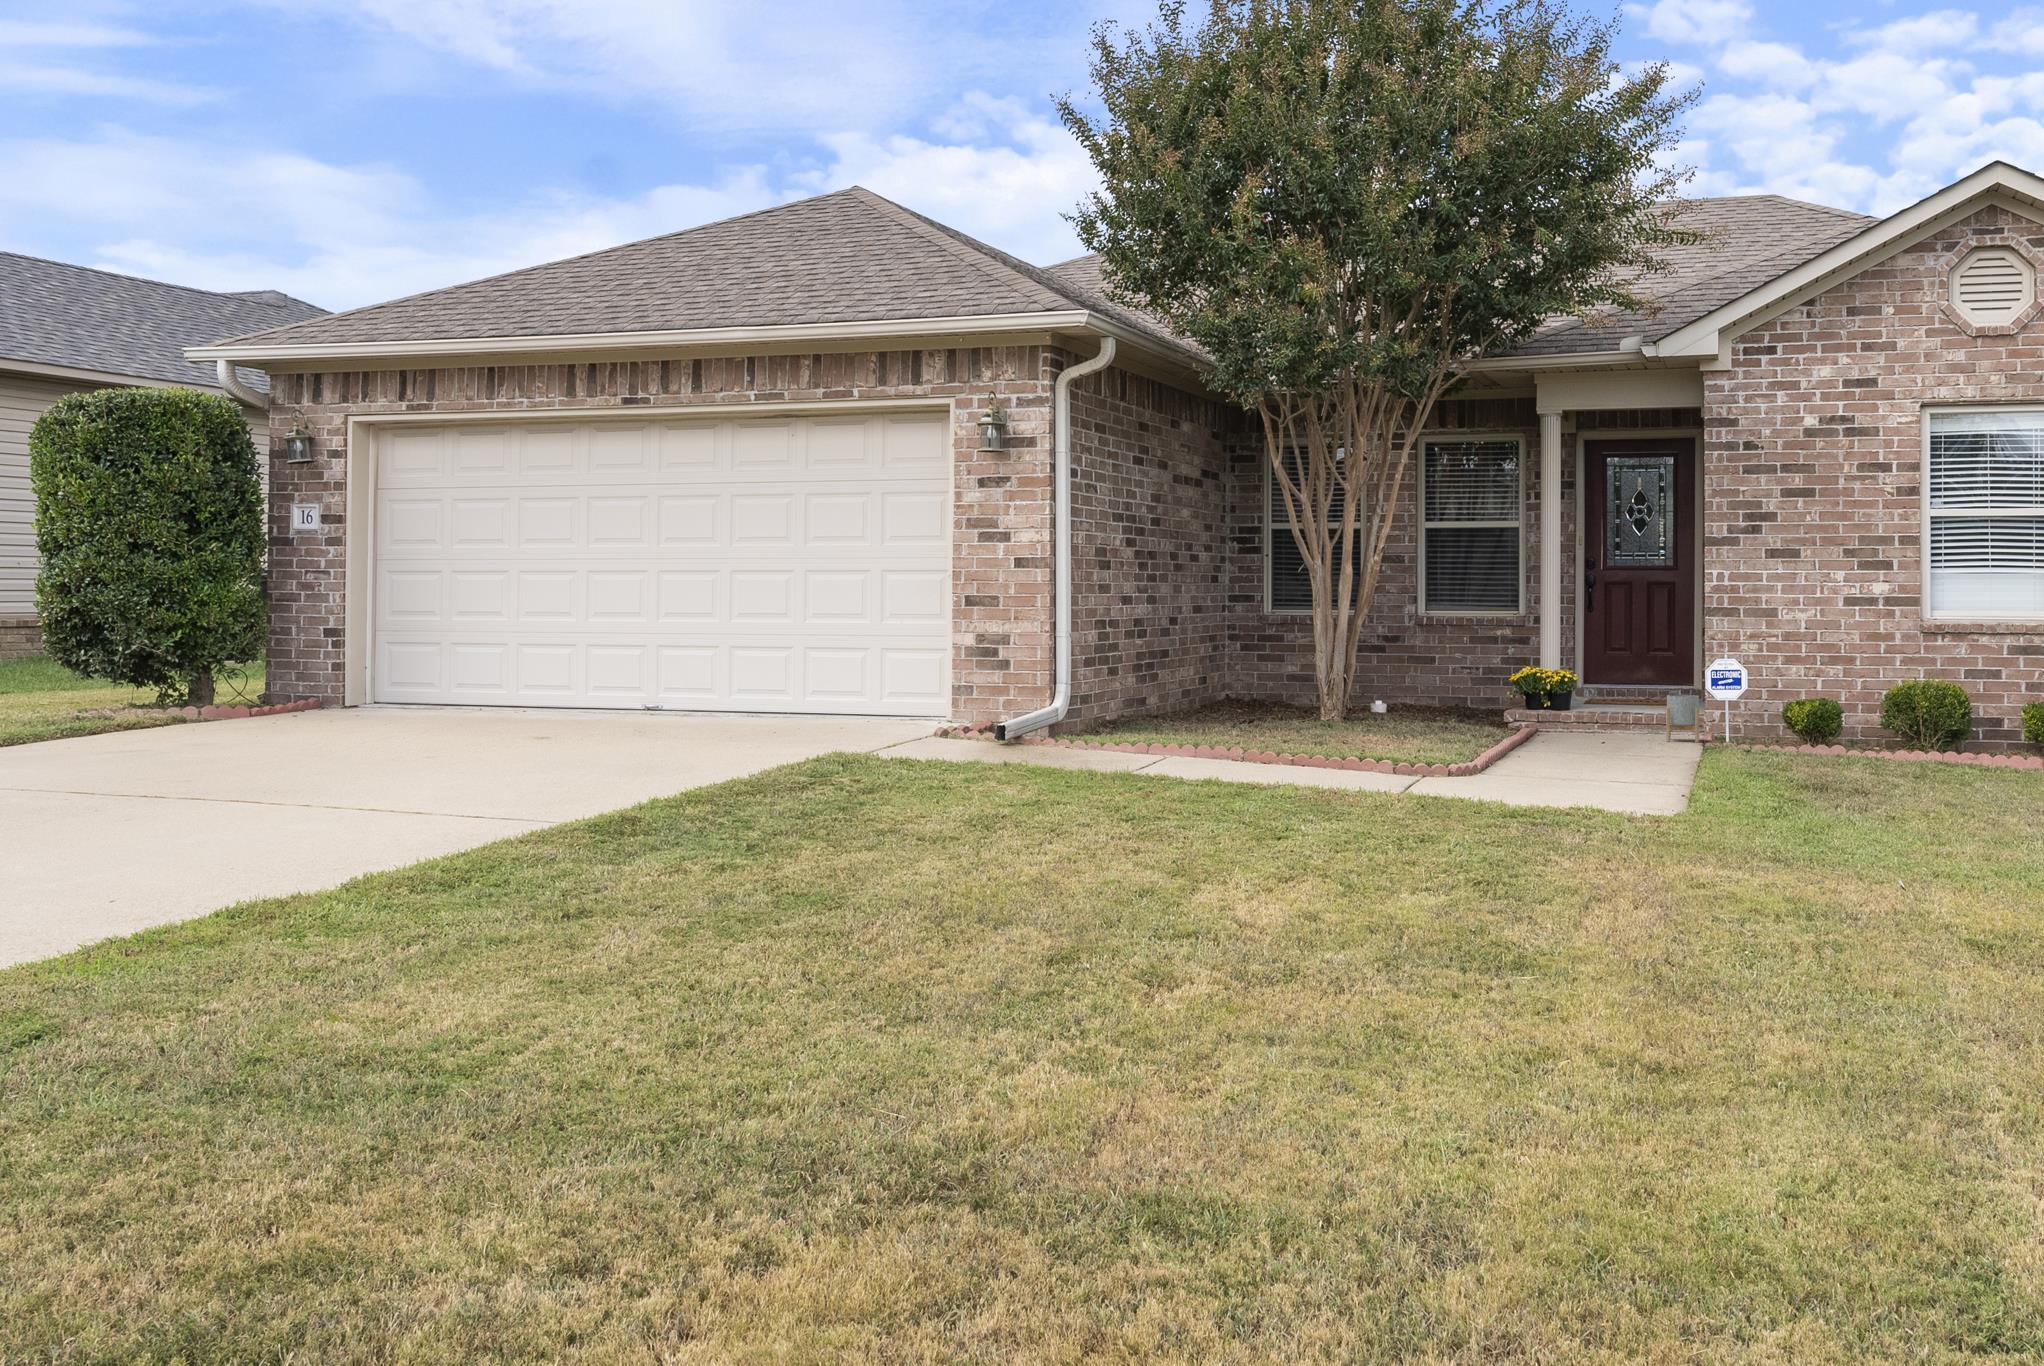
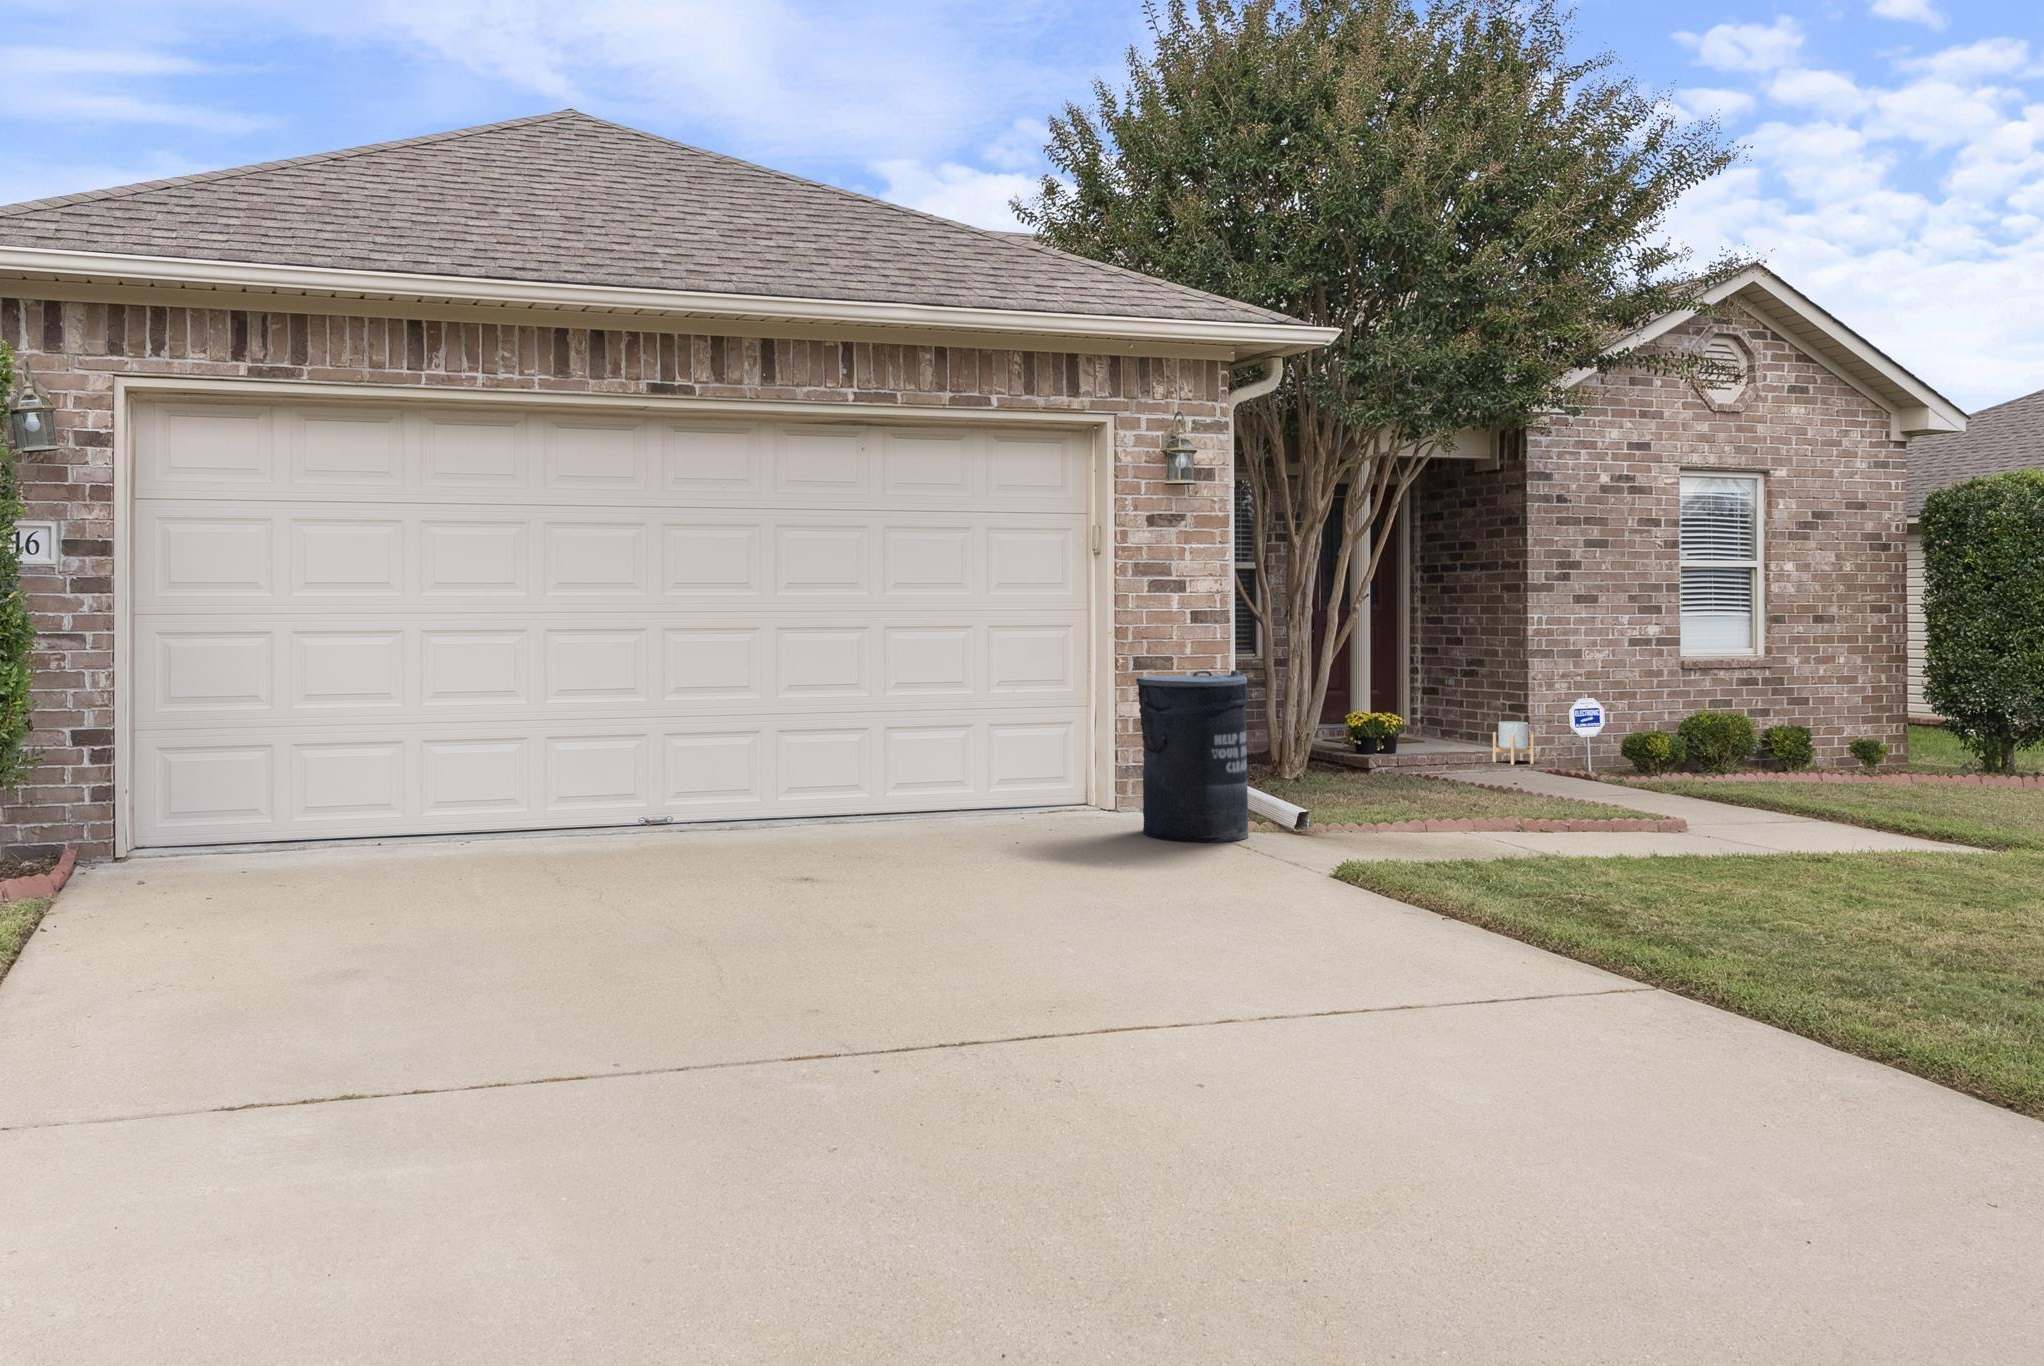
trash can: none [921,611,1022,754] -> present [1136,670,1248,842]

